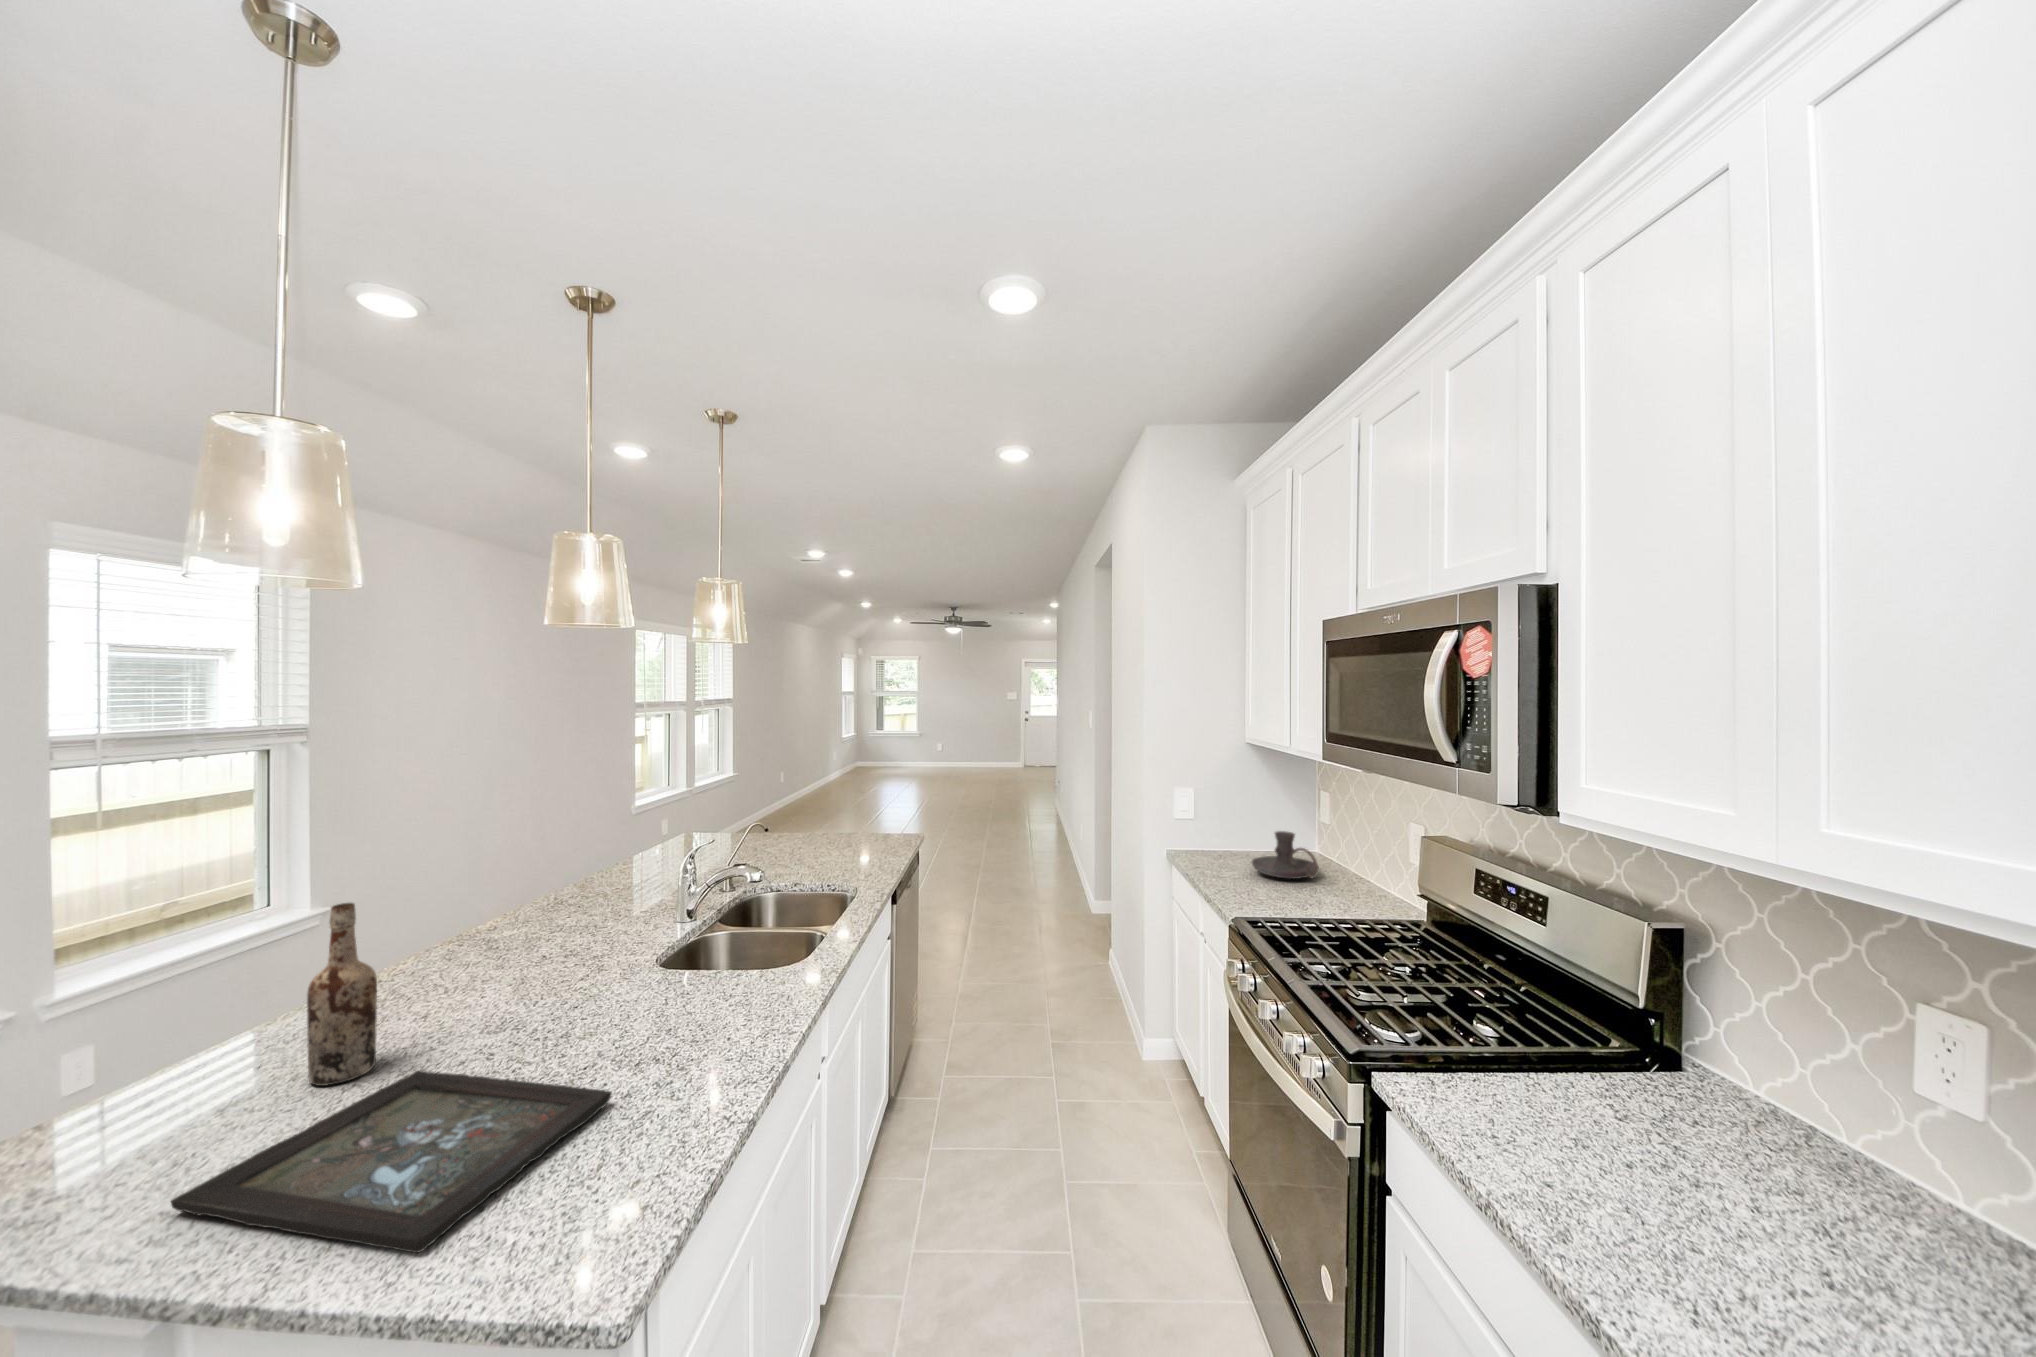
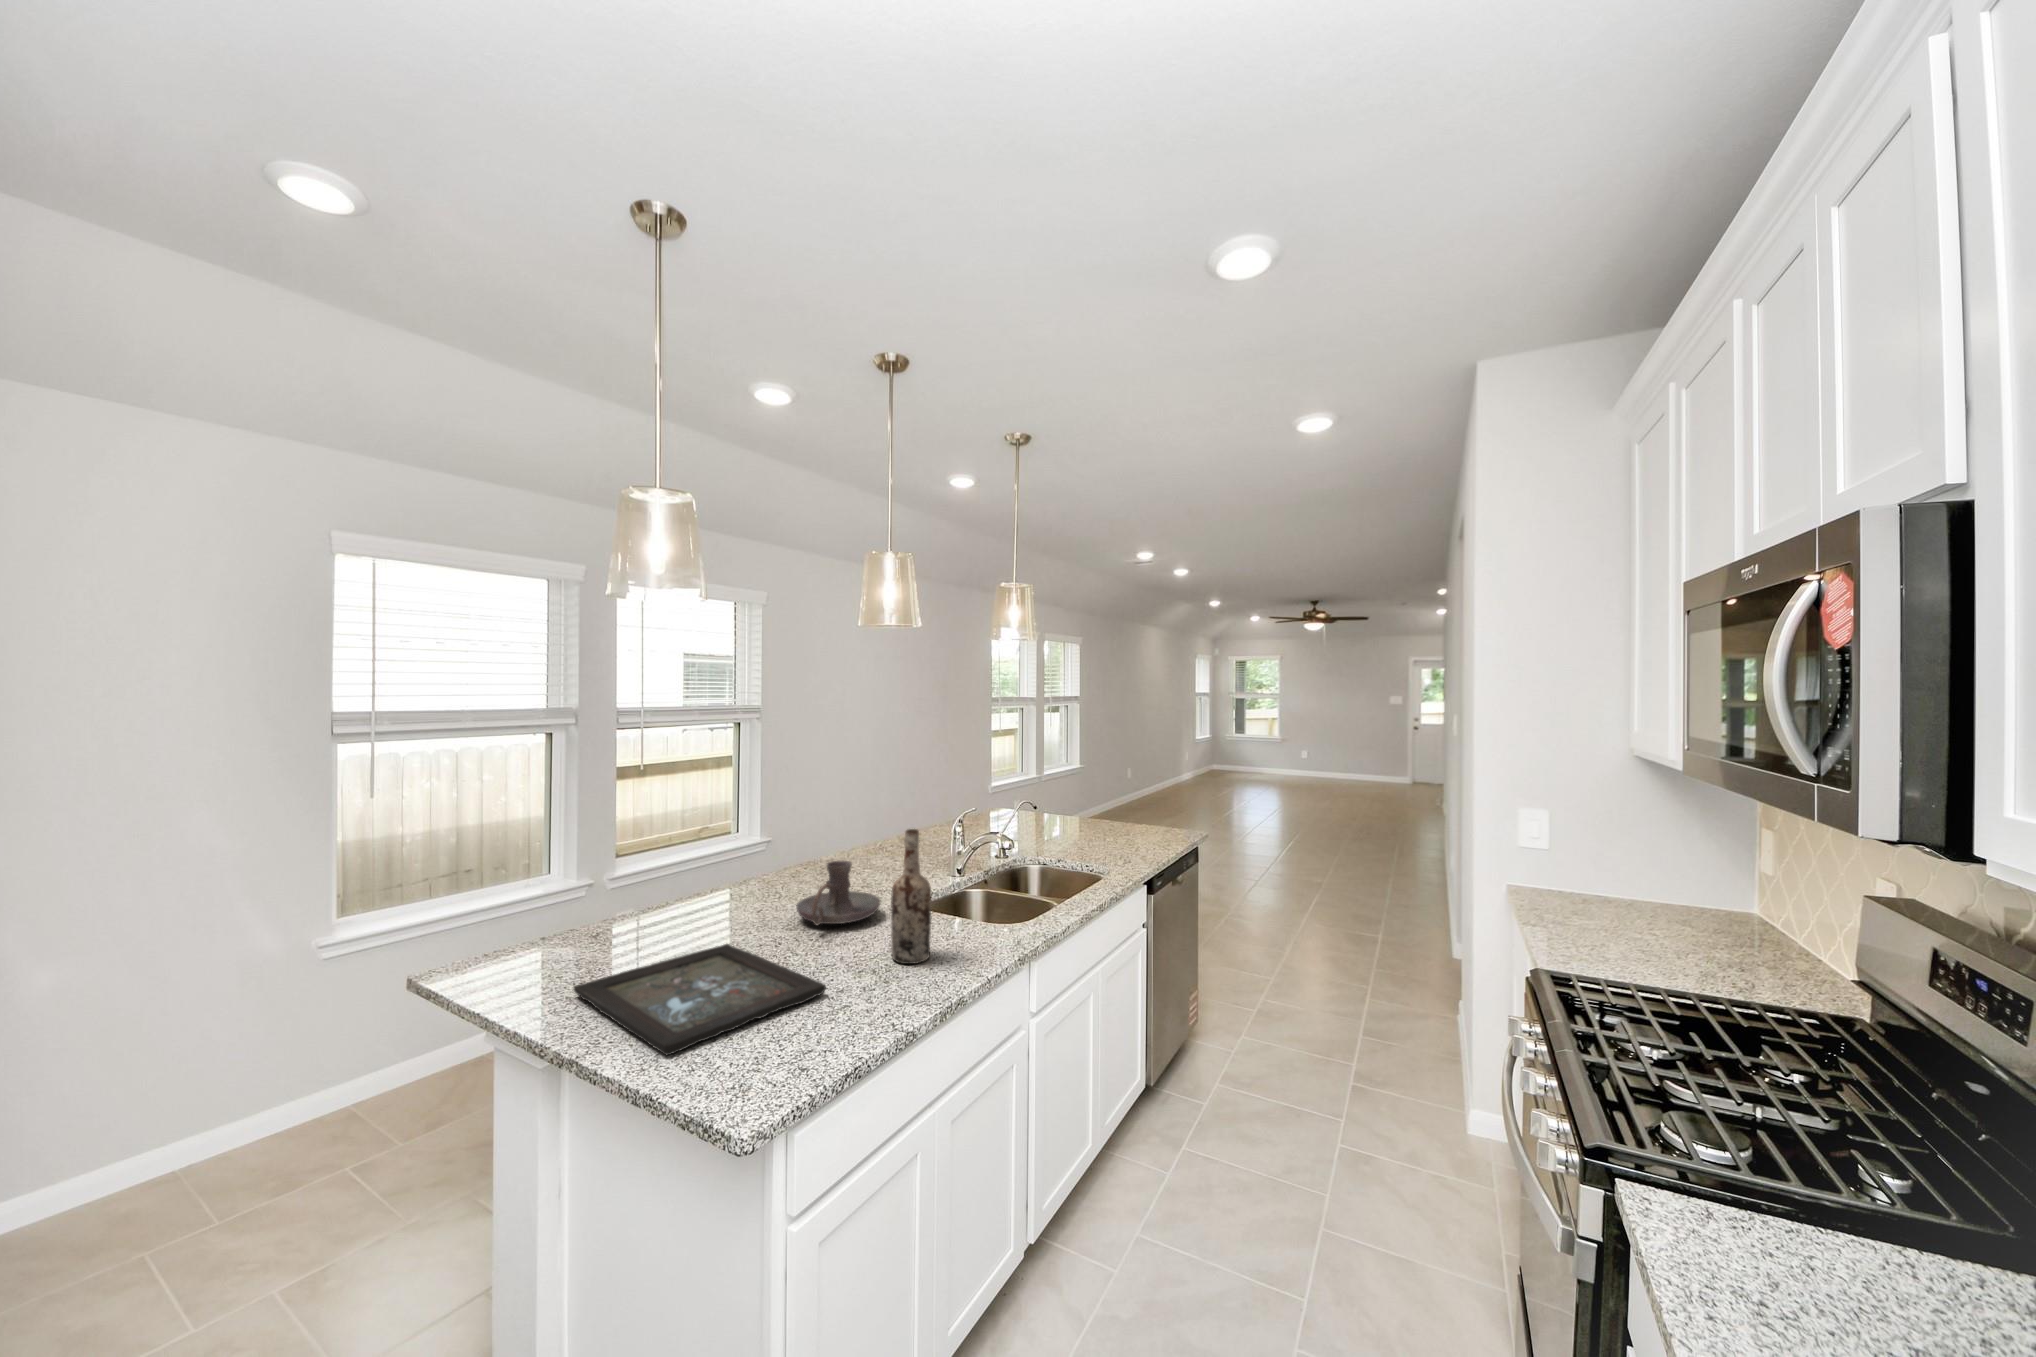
candle holder: present [1252,831,1319,879] -> present [796,860,880,925]
wine bottle: present [307,903,377,1086] -> present [891,829,931,964]

